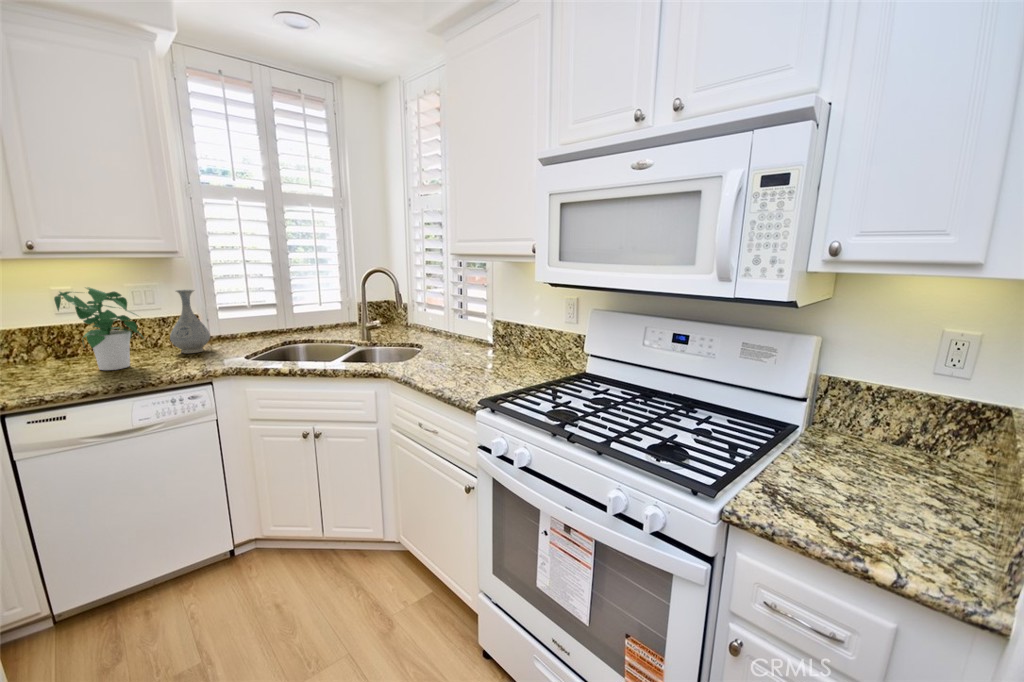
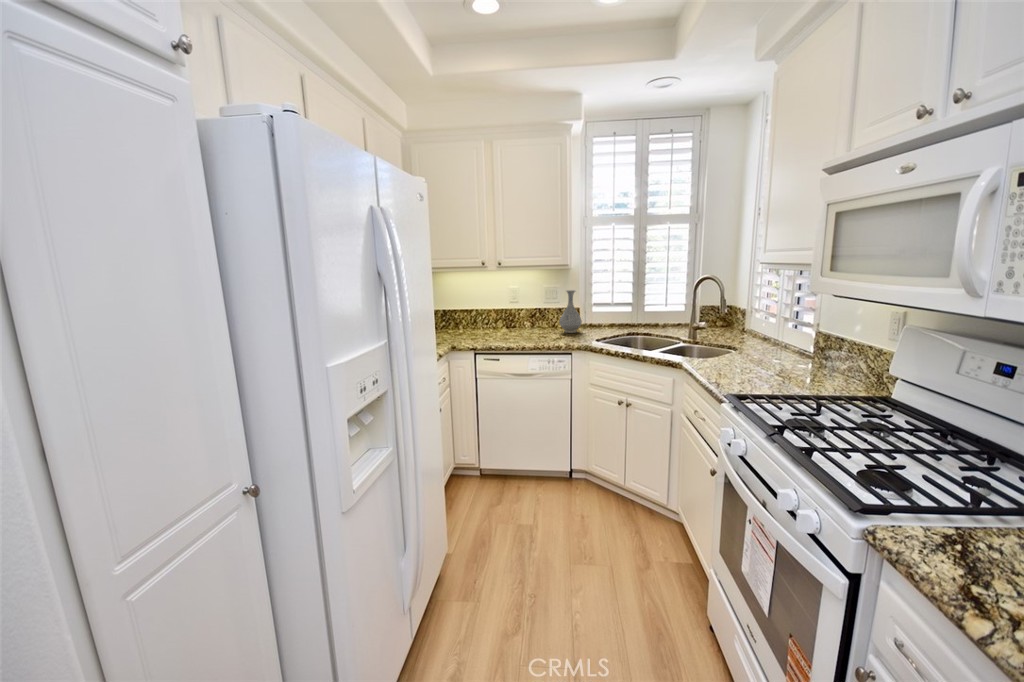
potted plant: present [54,287,143,370] -> none [506,287,543,337]

